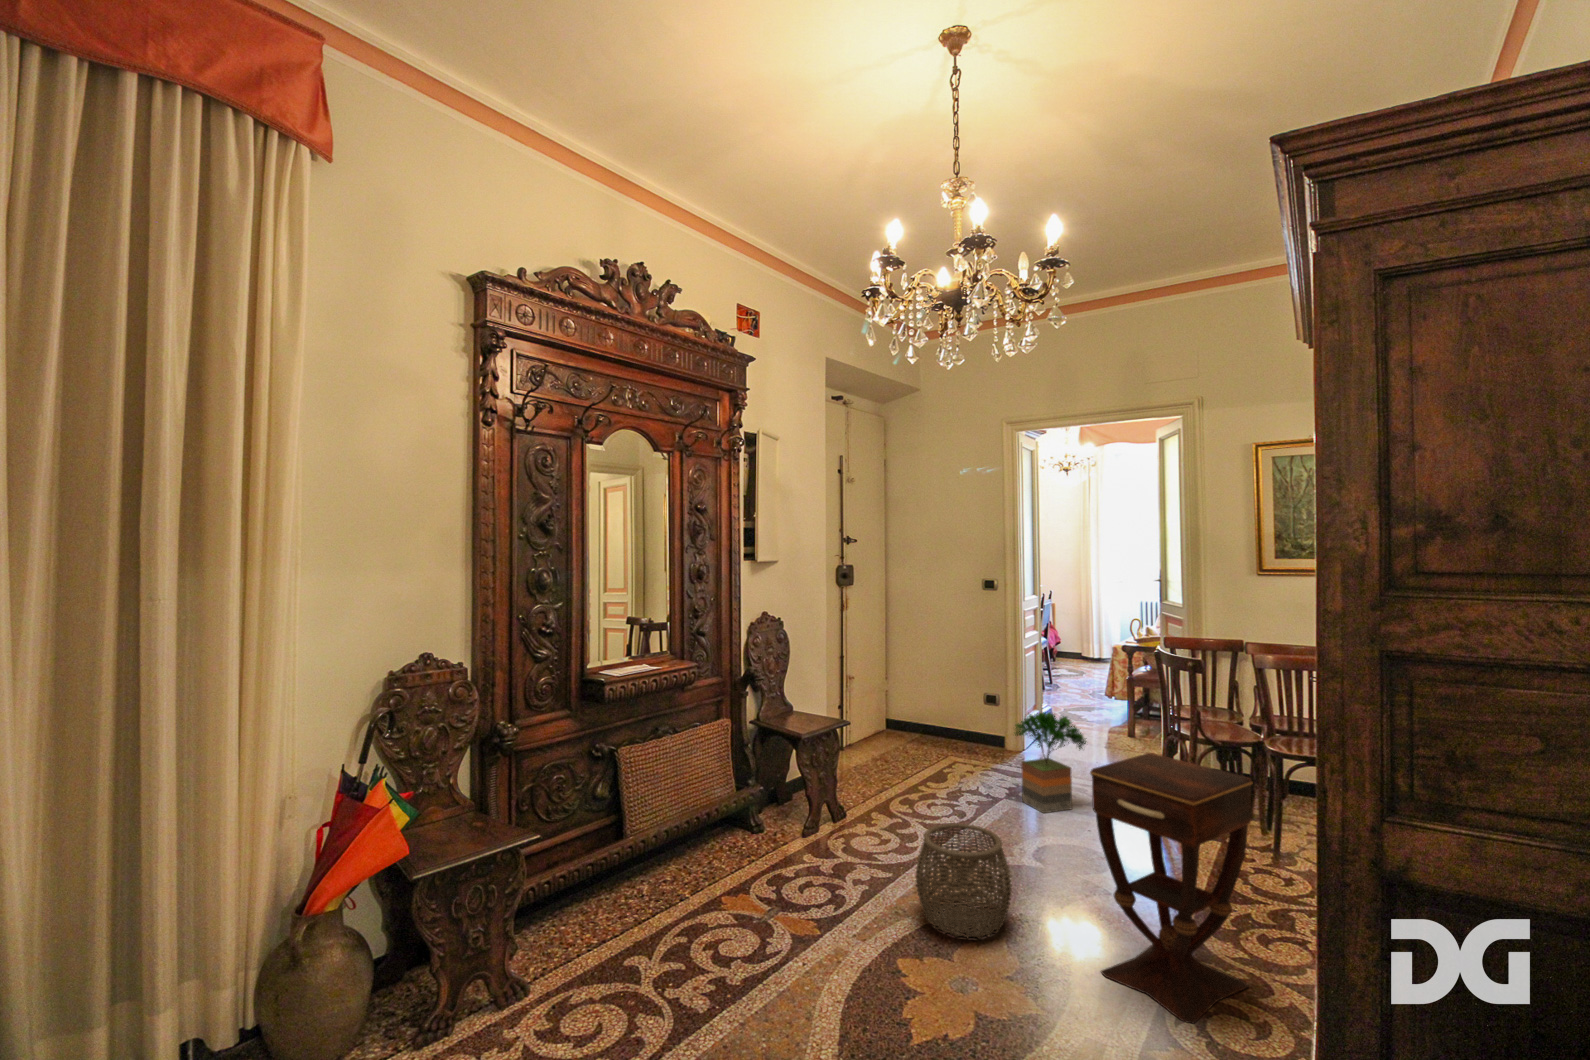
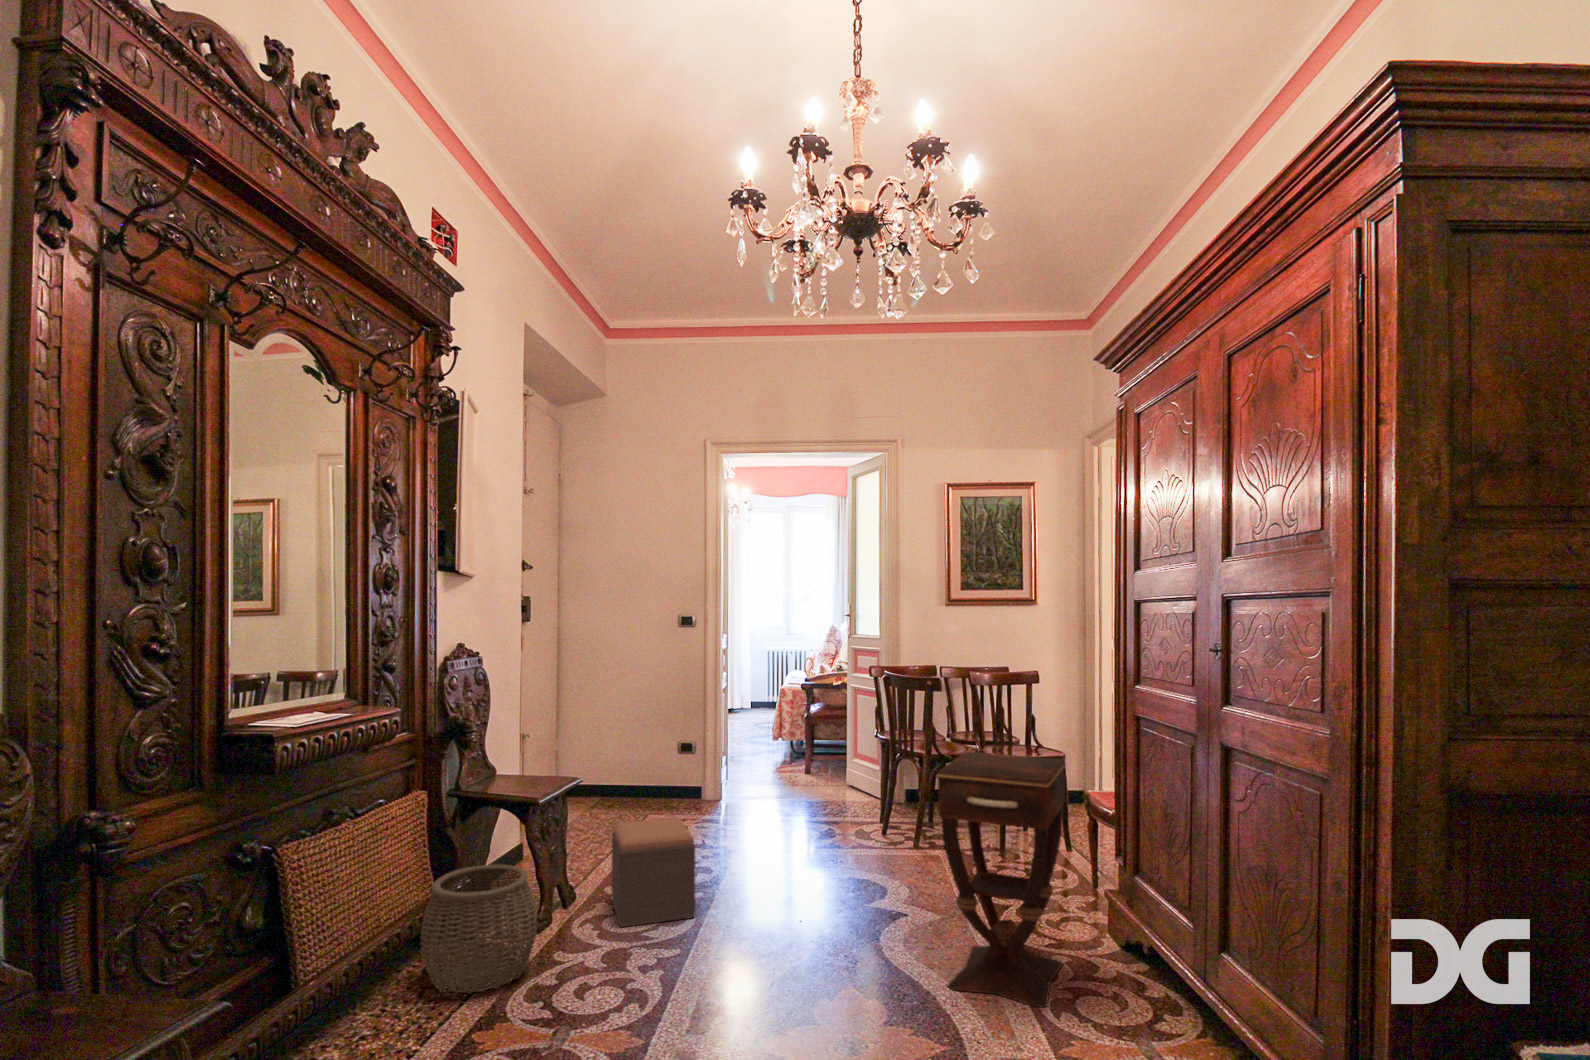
potted tree: present [1014,712,1087,813] -> none [751,738,834,854]
footstool: none [864,763,928,850] -> present [612,818,695,927]
woven basket: present [915,823,1012,938] -> present [421,864,538,994]

